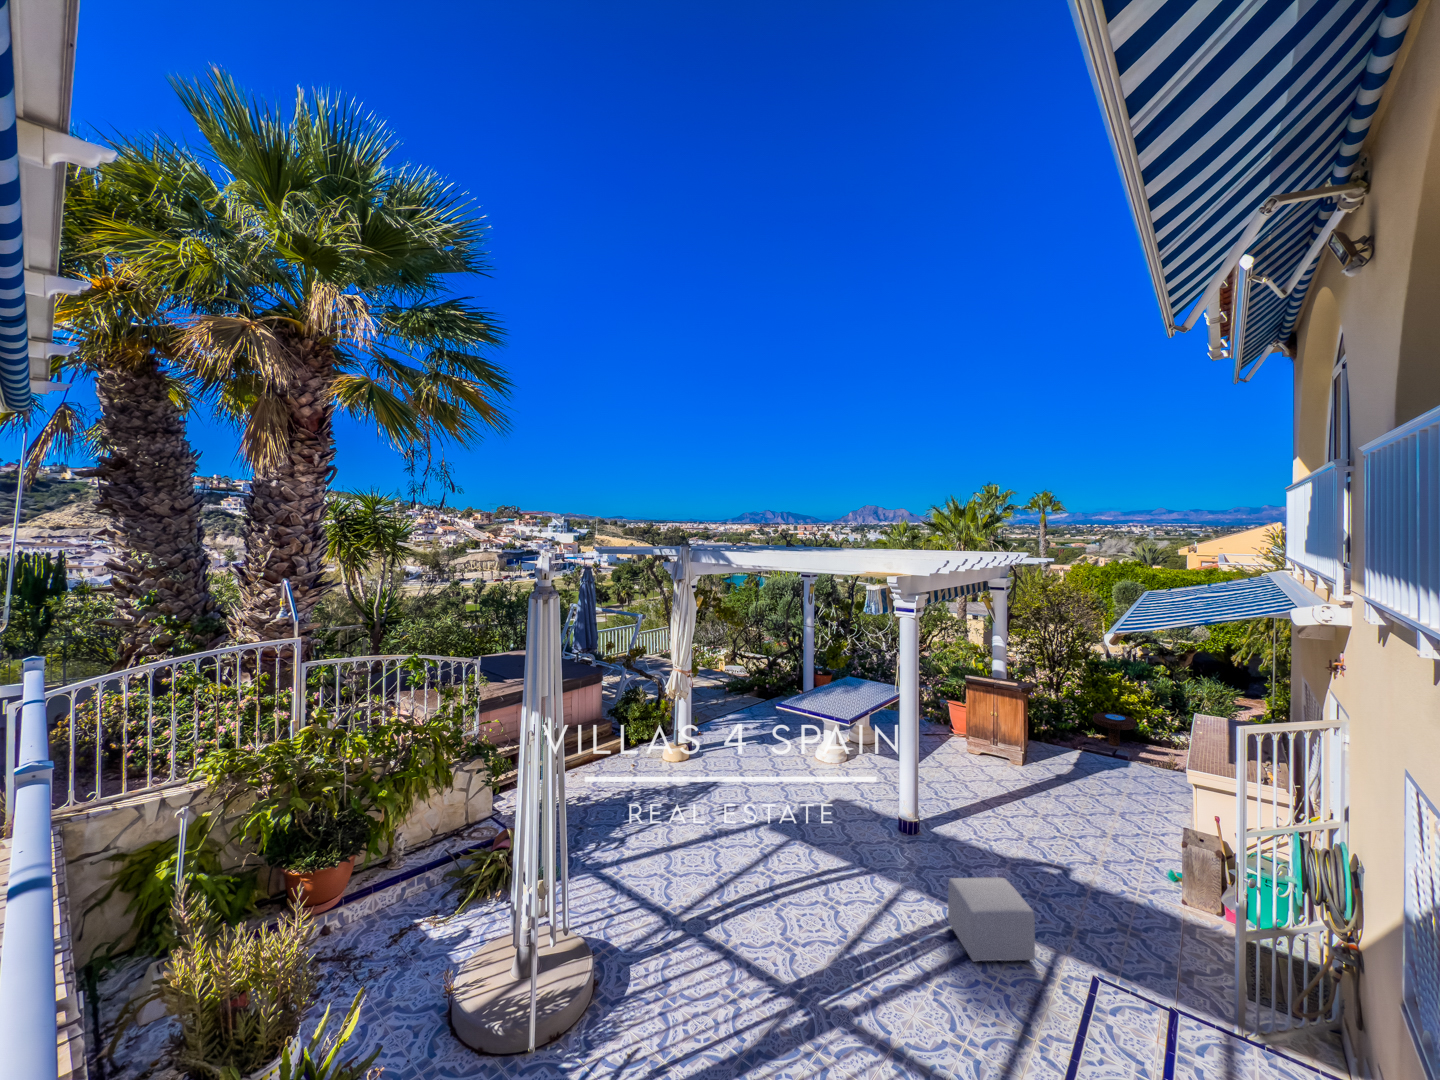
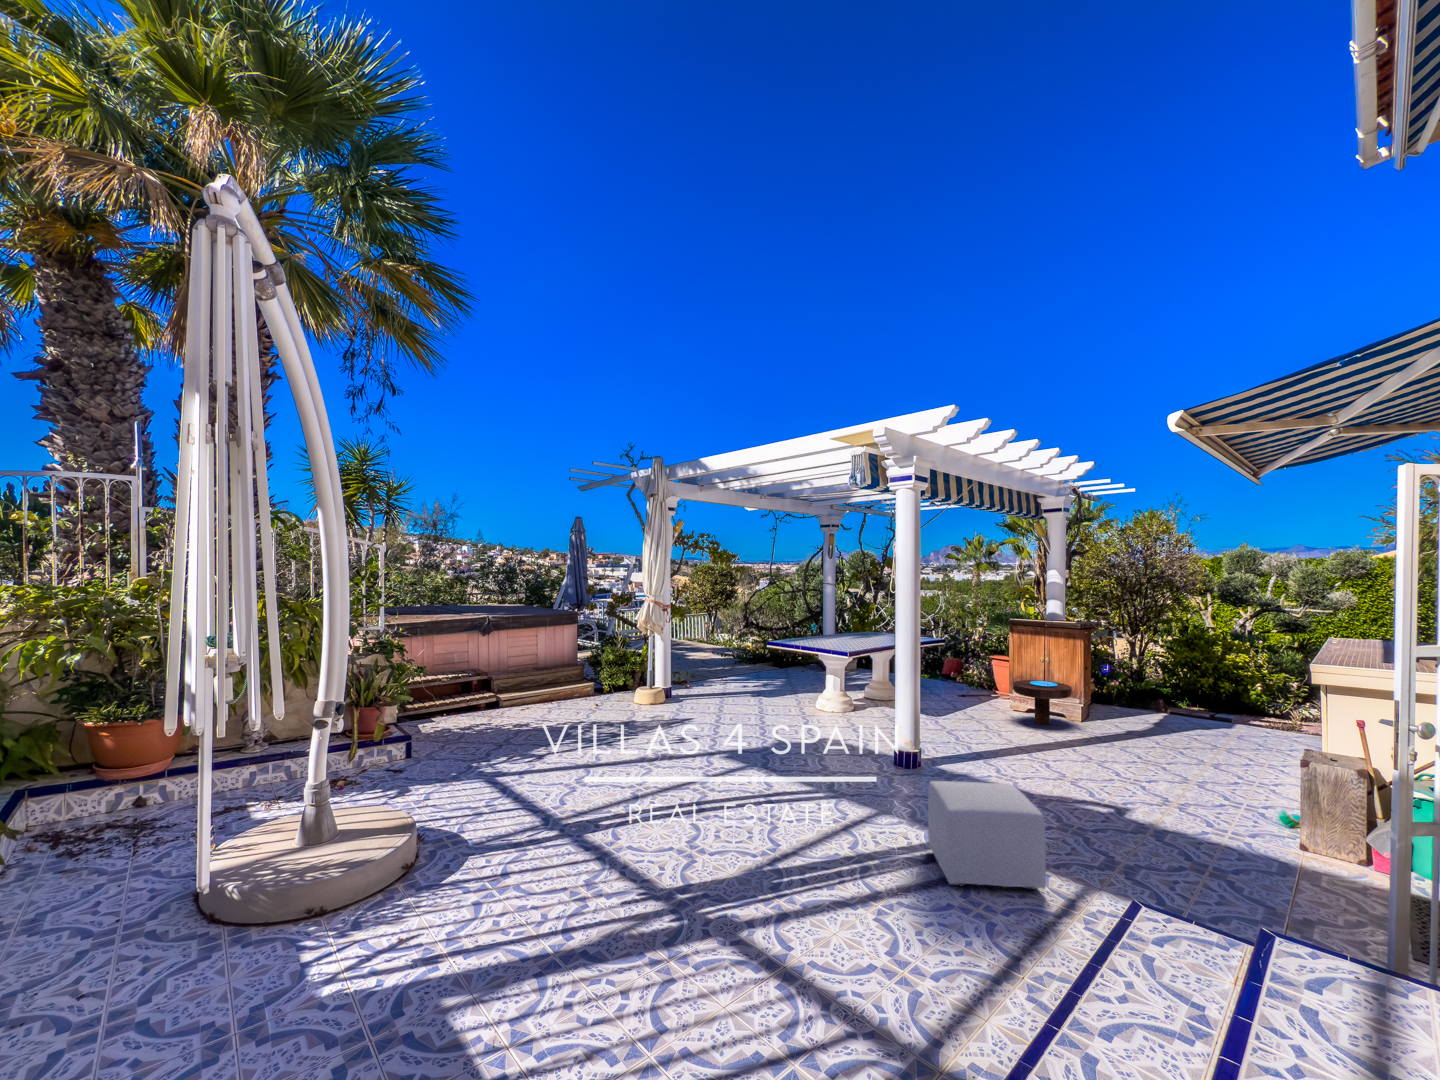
side table: present [1093,713,1136,746] -> present [1013,680,1072,725]

